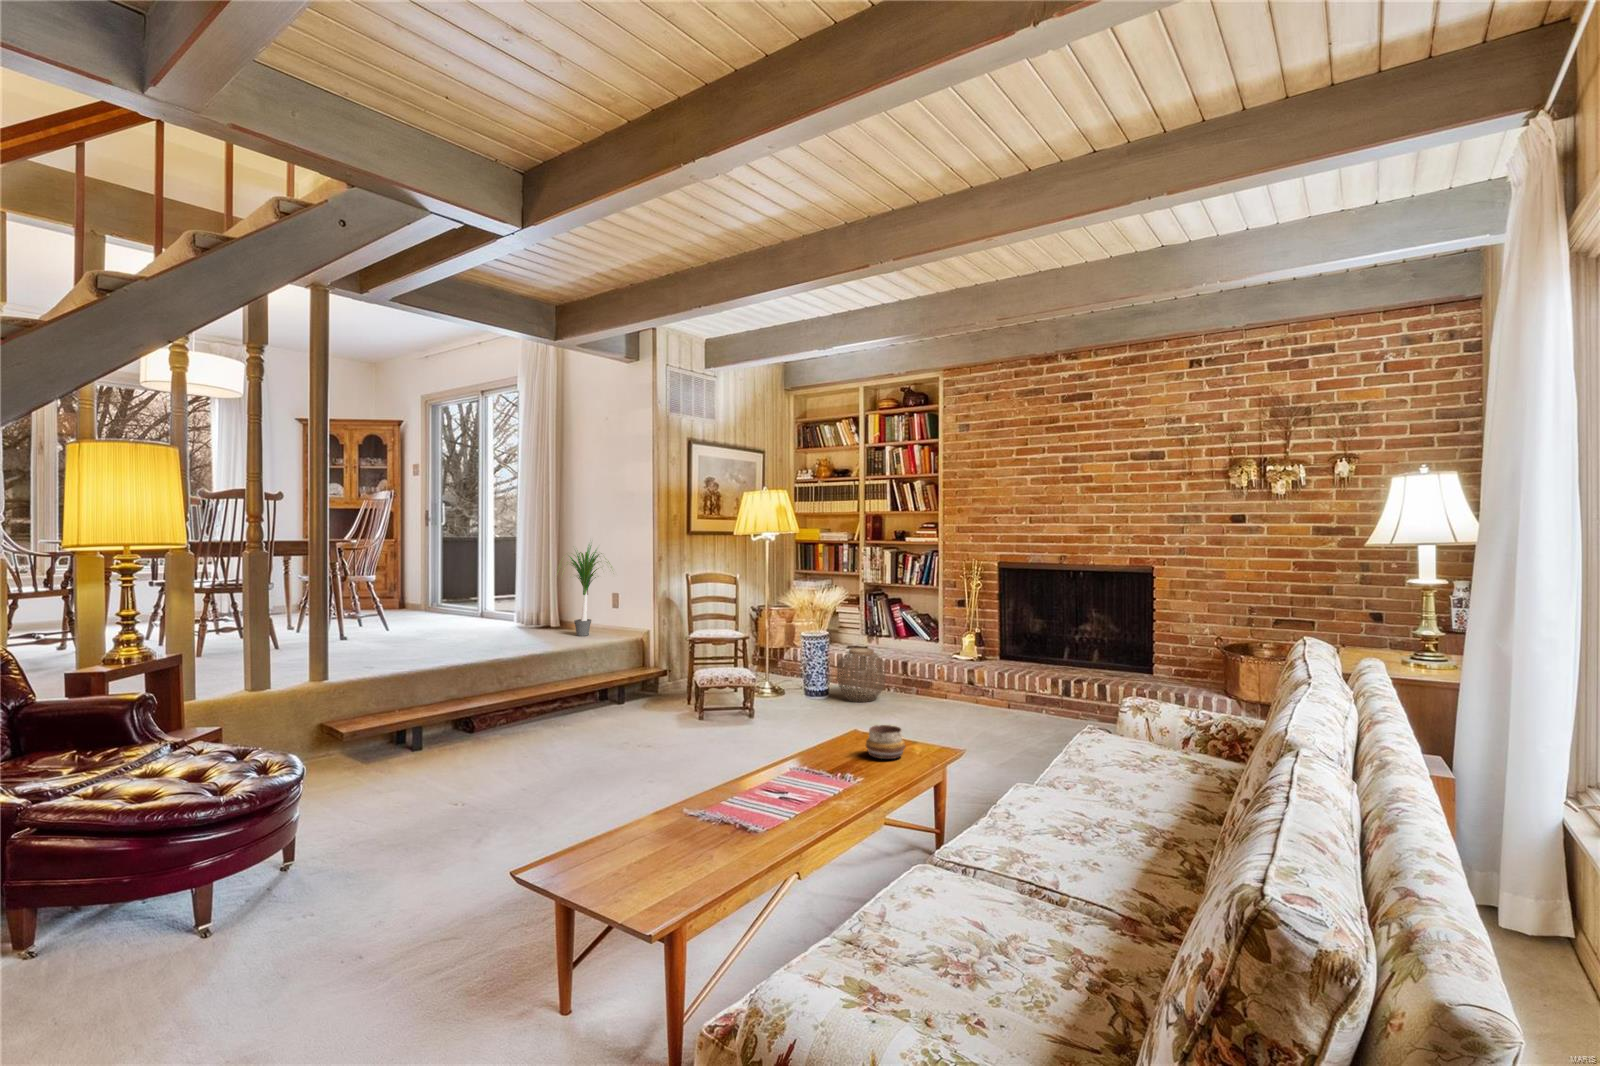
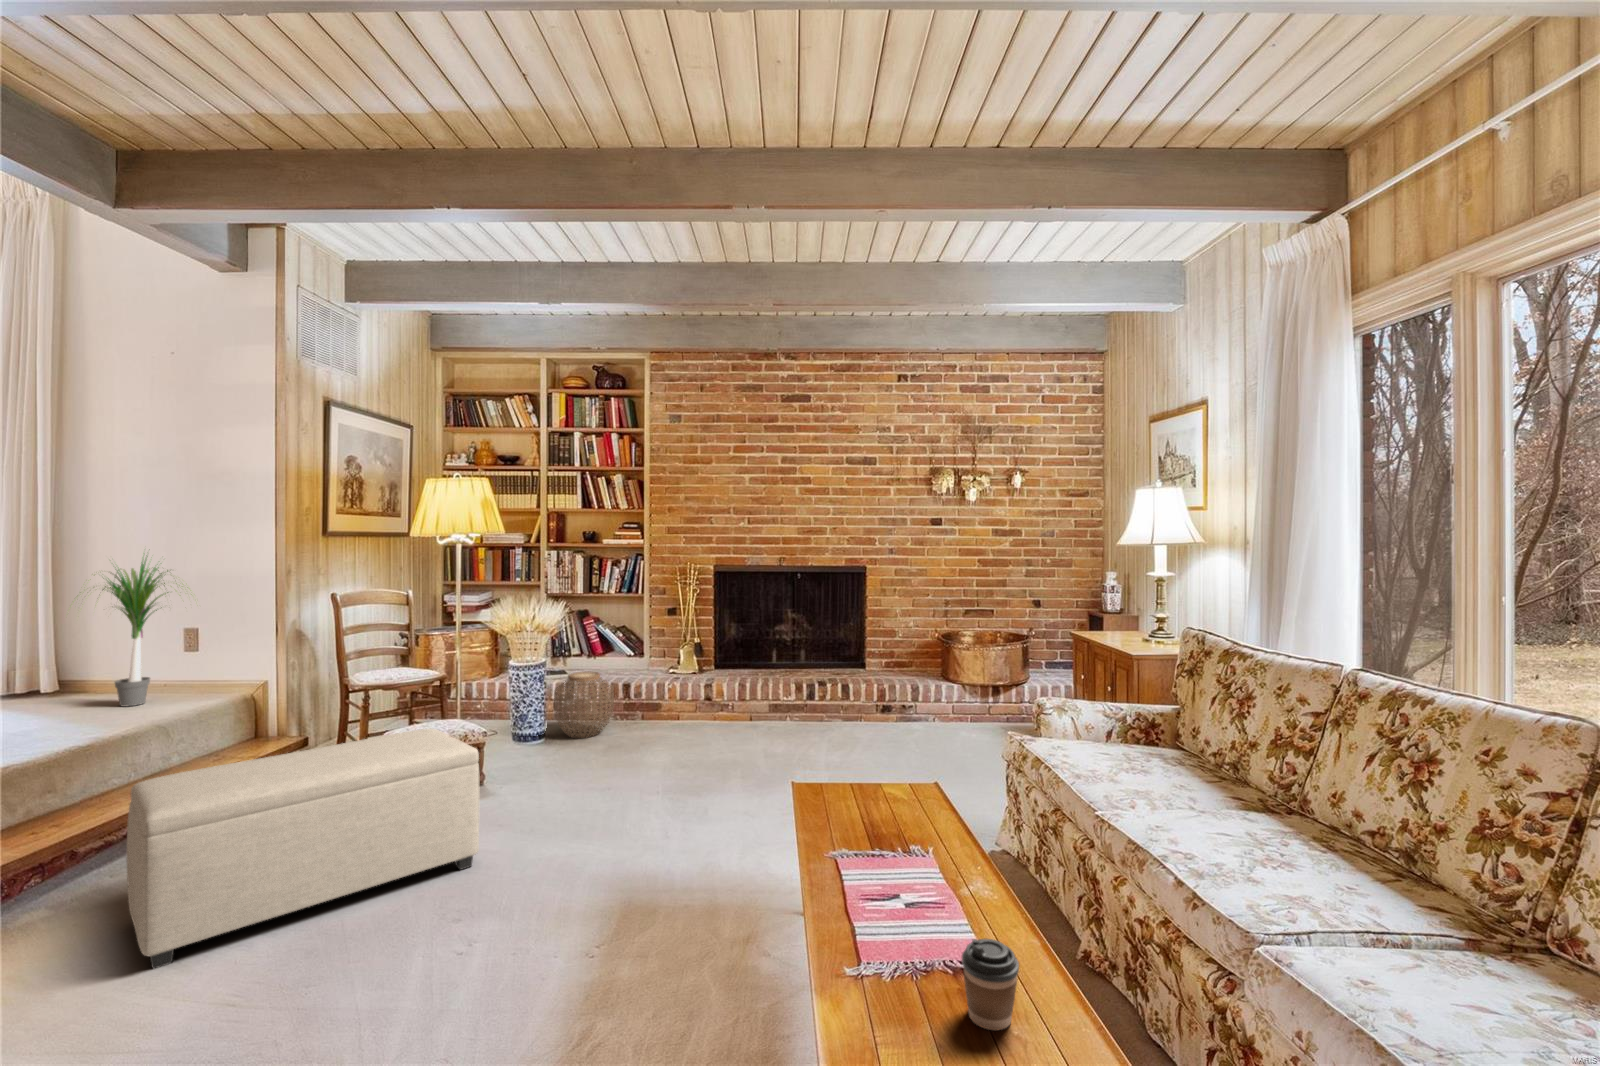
ottoman: none [523,664,704,764] -> present [127,729,479,969]
decorative bowl: present [866,725,905,759] -> none [874,780,925,828]
coffee cup: none [720,778,755,831] -> present [962,939,1019,1030]

